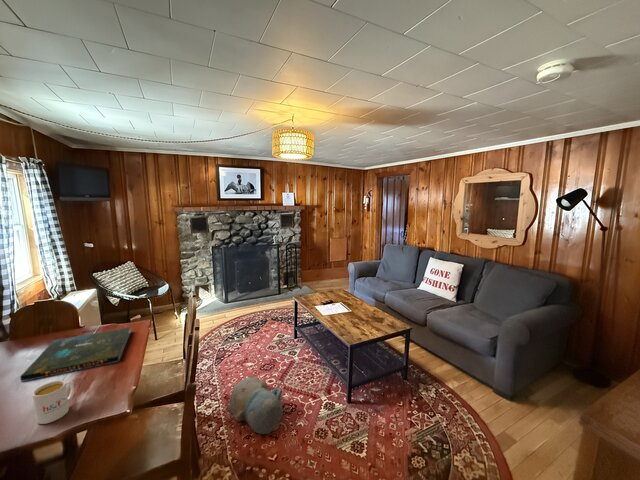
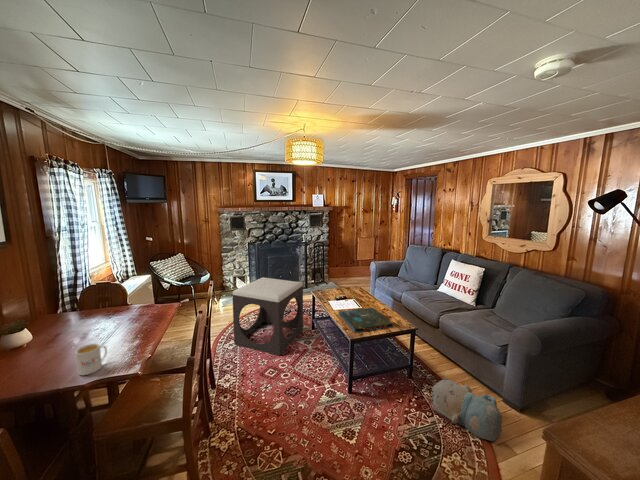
footstool: none [207,284,285,370] -> present [232,277,303,355]
board game: present [20,328,131,382] -> present [339,308,393,332]
plush toy: present [227,376,283,434] -> present [432,378,502,441]

